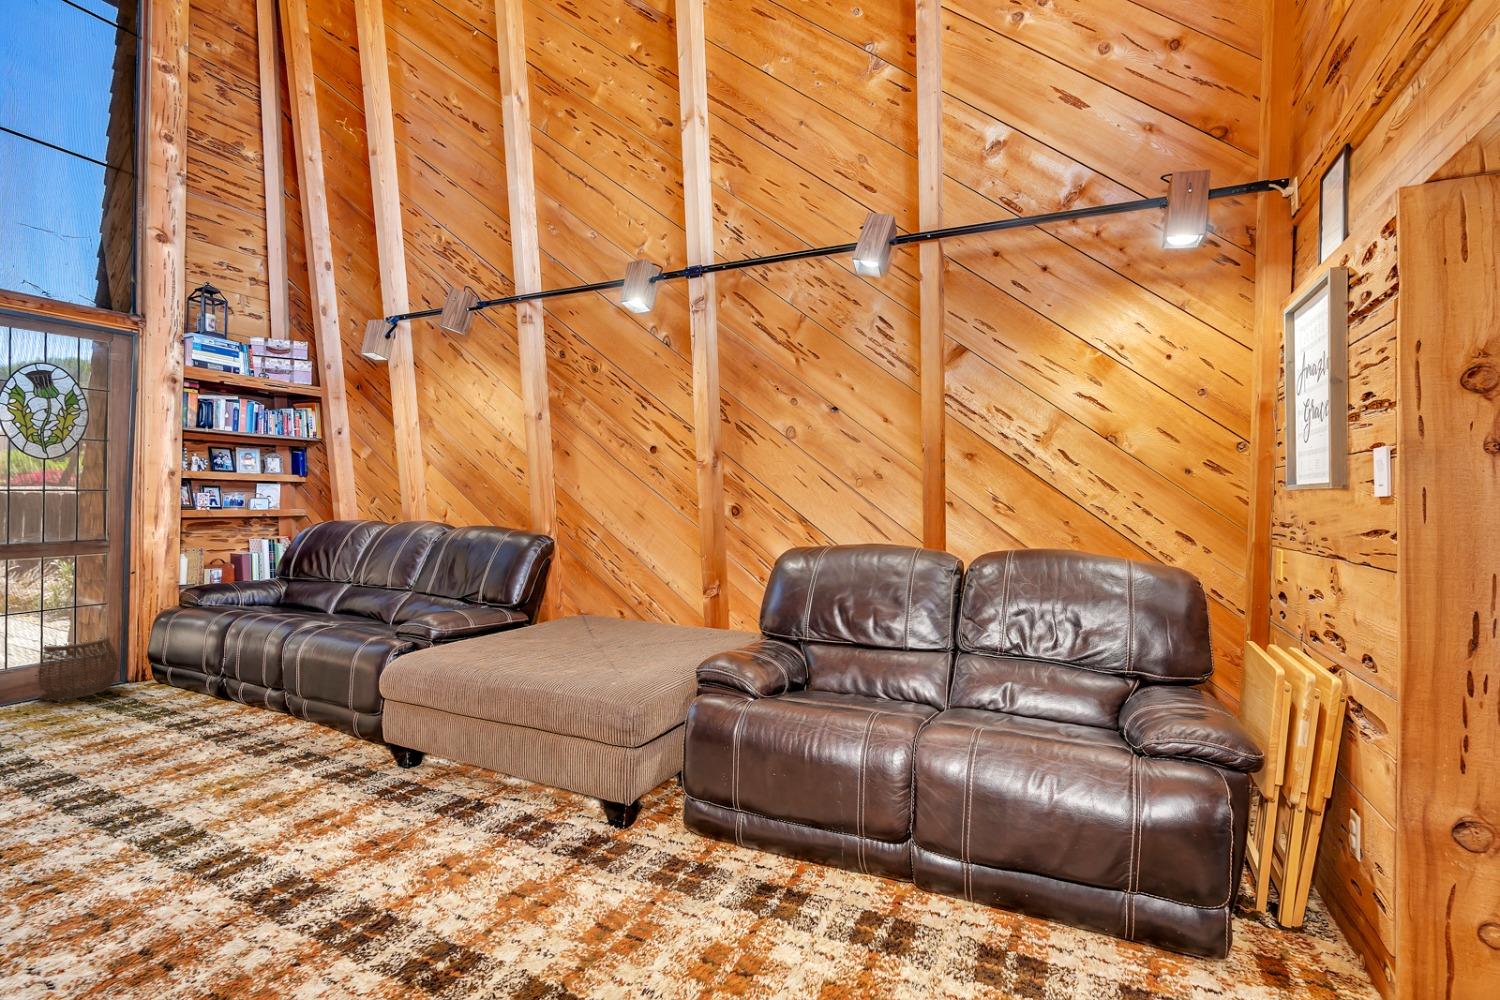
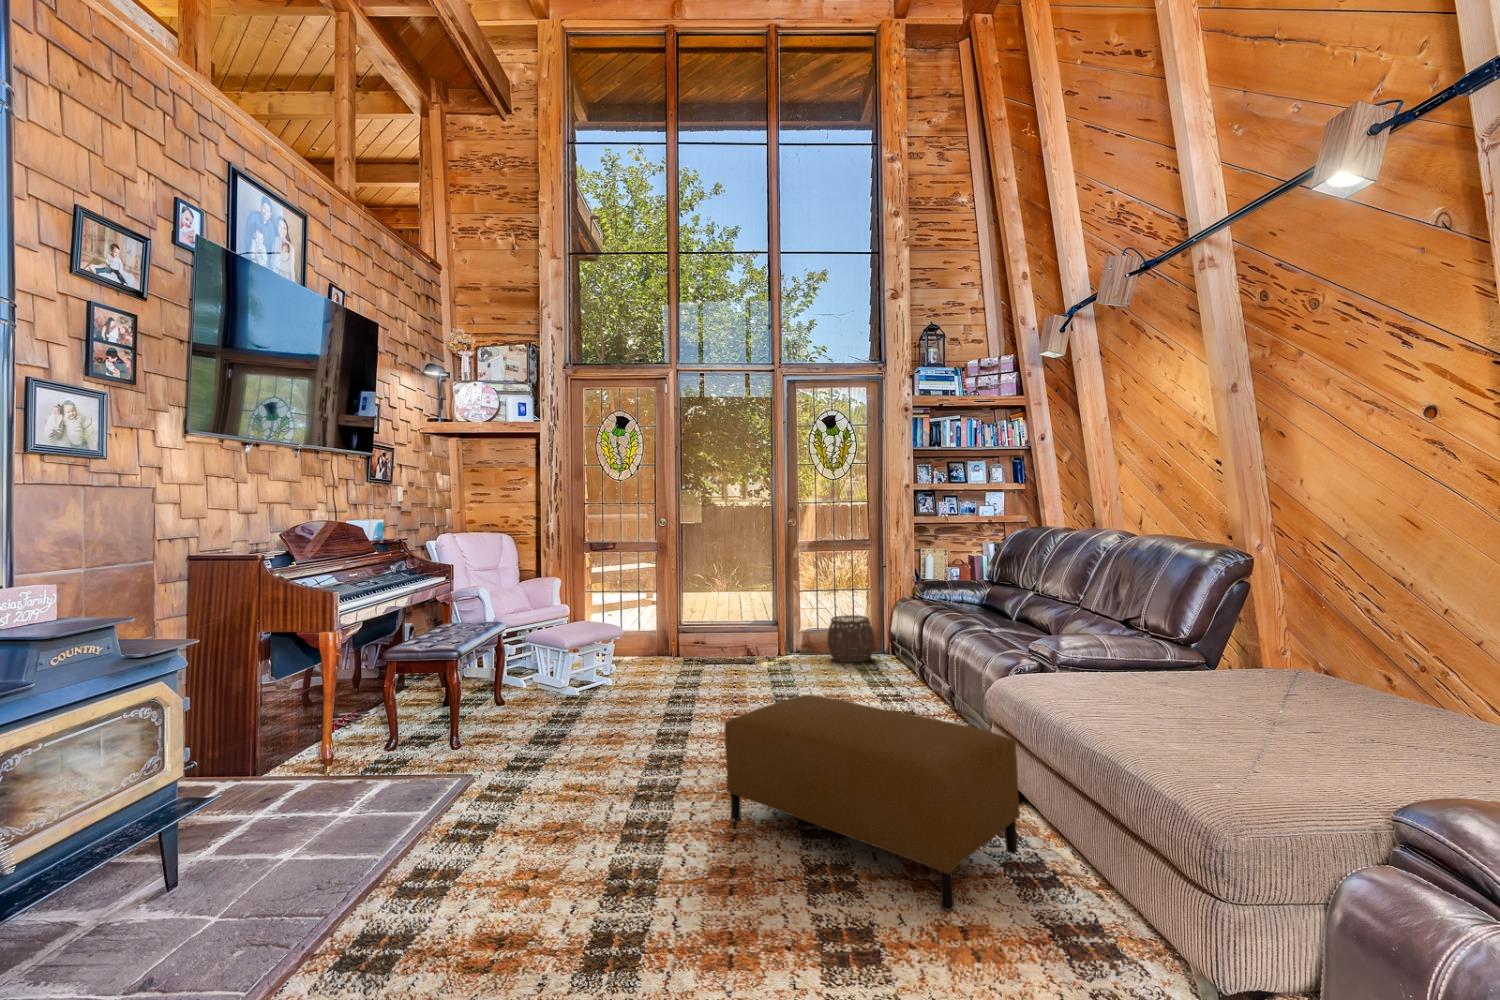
ottoman: none [67,701,445,914] -> present [724,695,1020,911]

